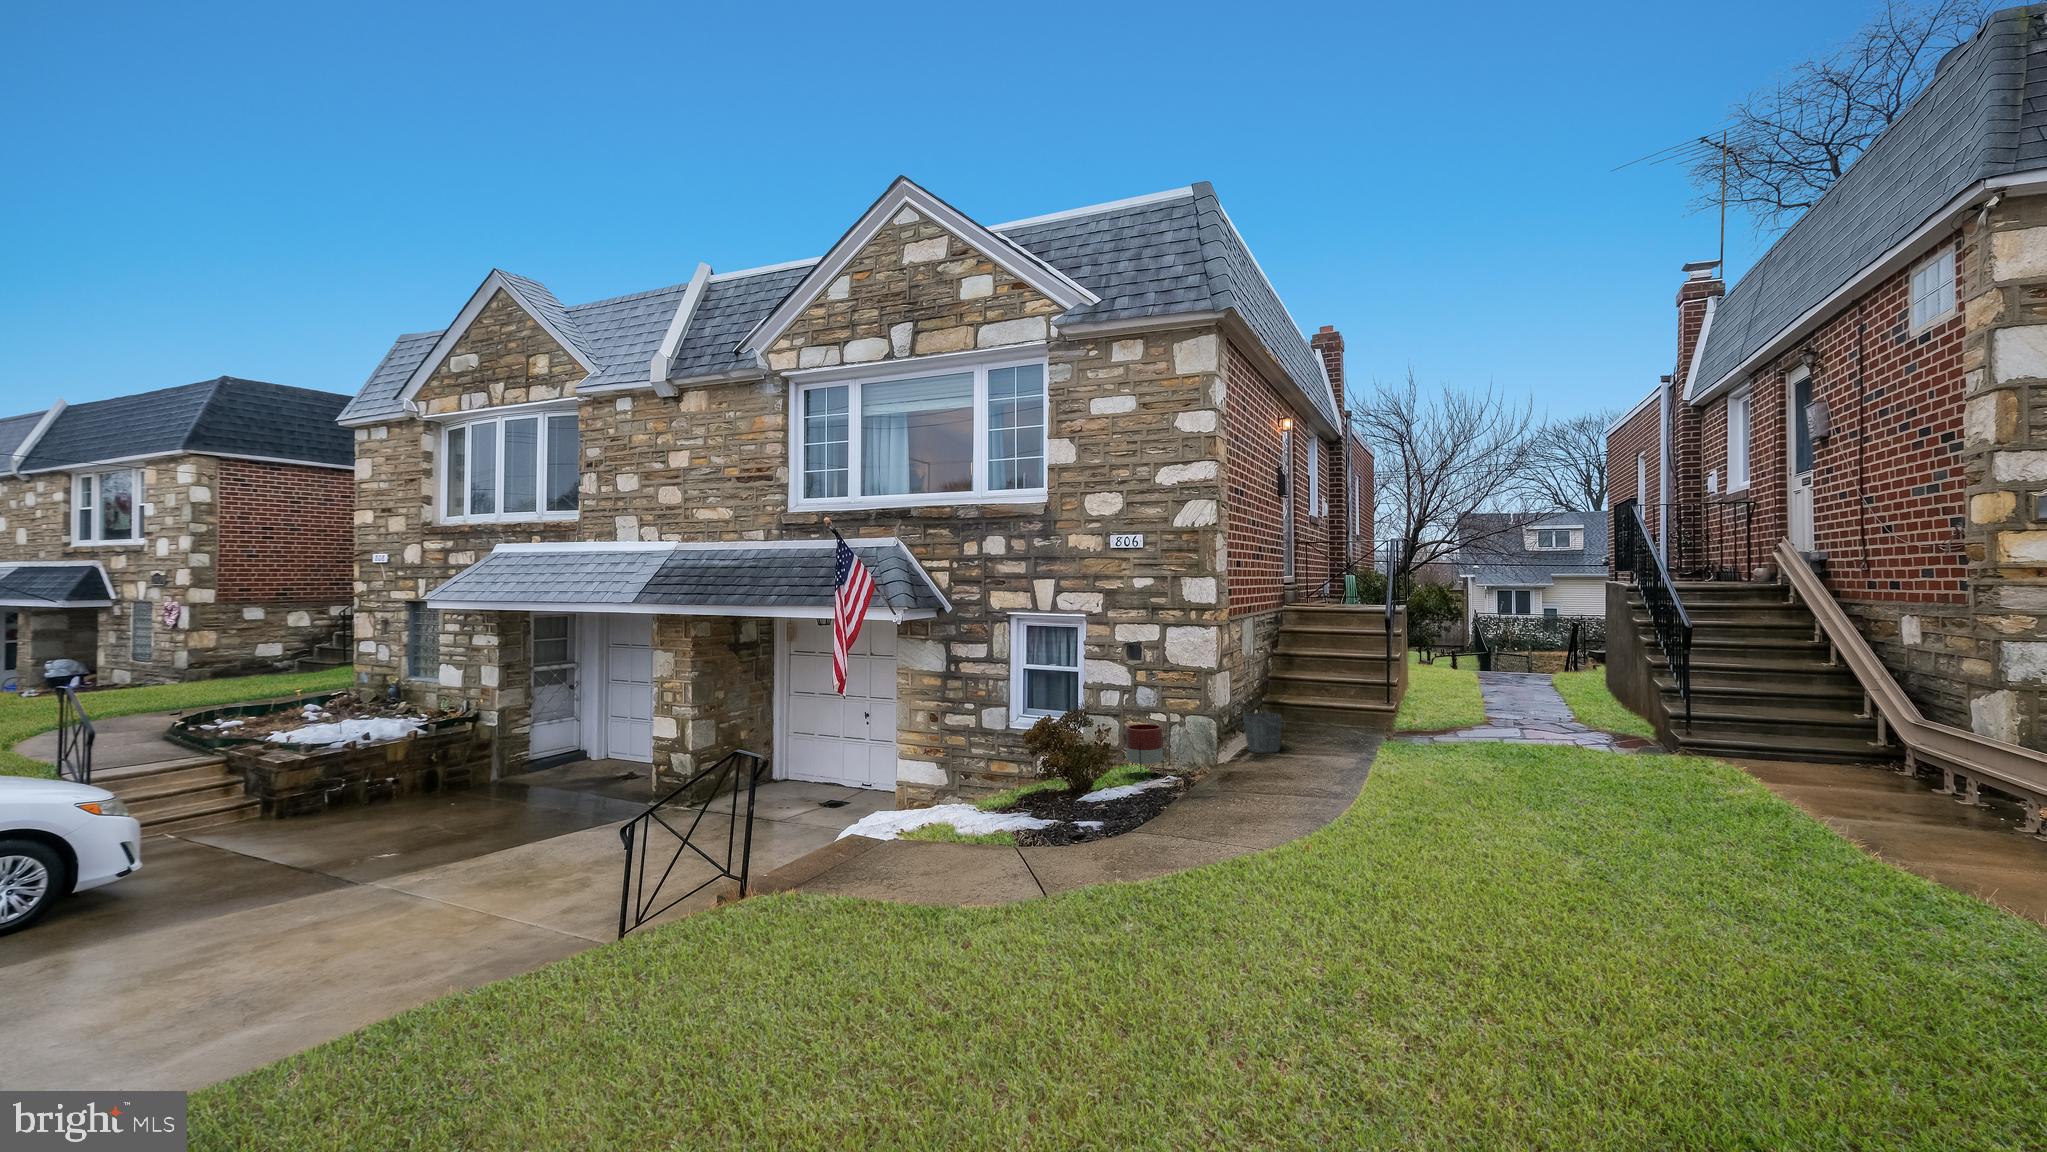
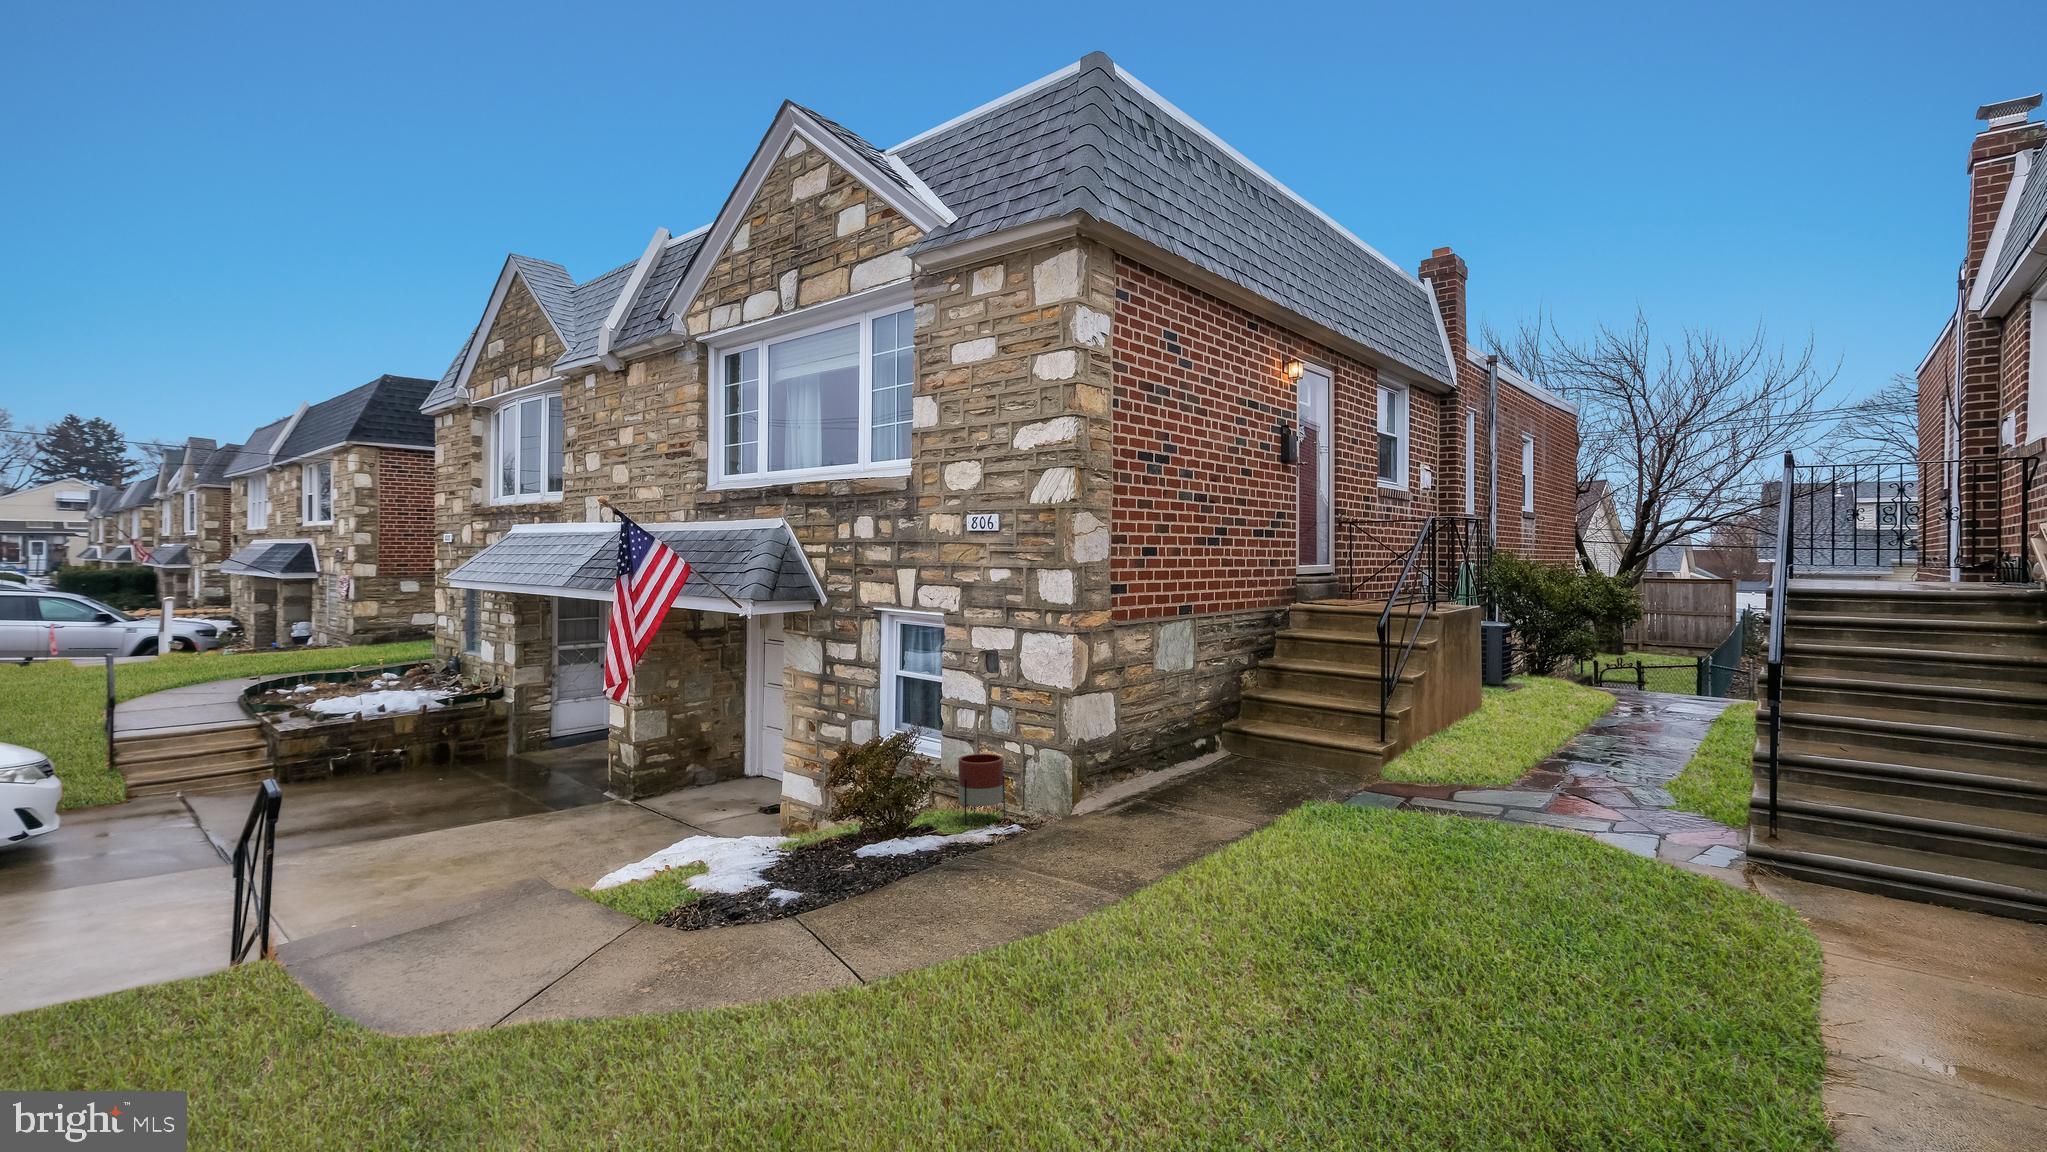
bucket: present [1243,711,1282,753] -> none [1157,746,1214,803]

